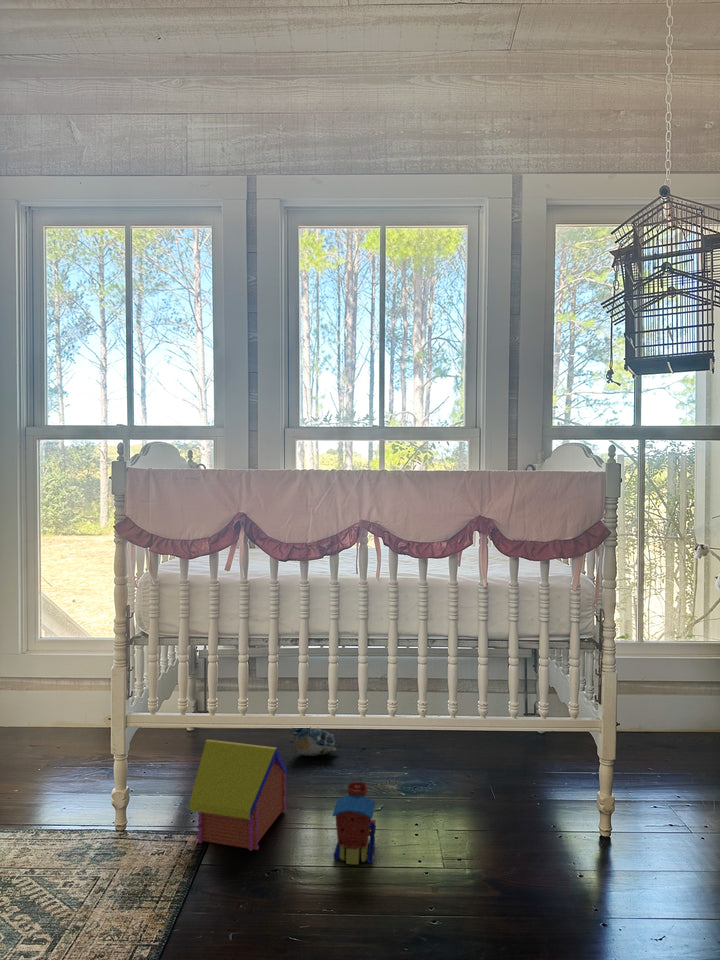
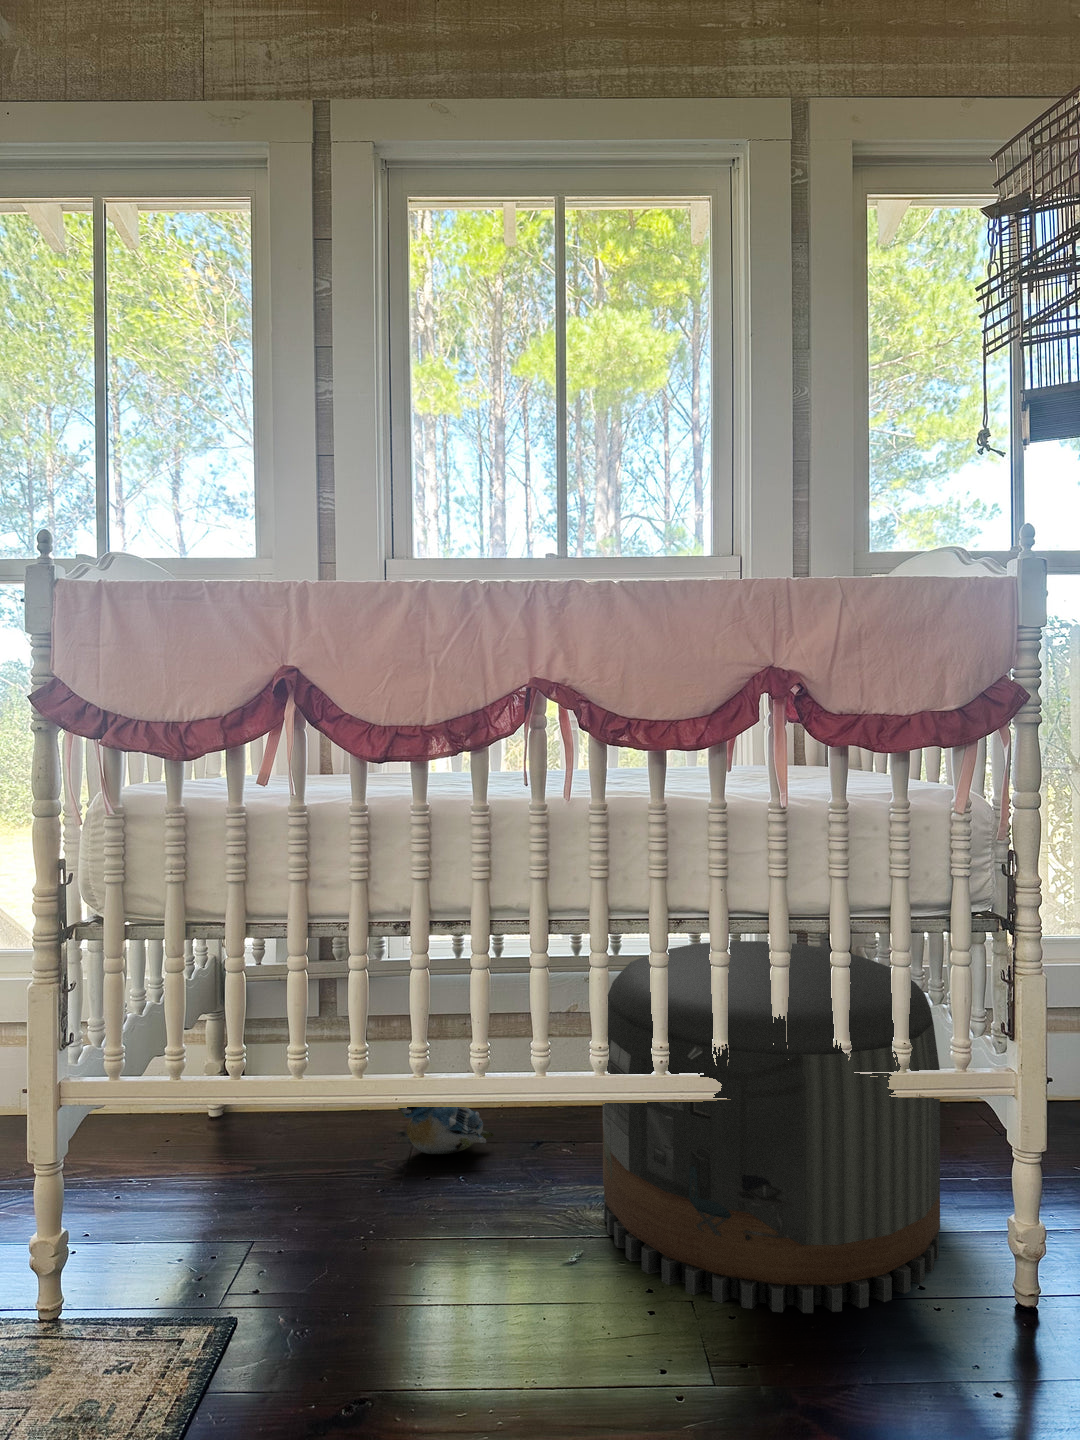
pouf: none [396,647,568,838] -> present [603,941,940,1313]
toy house: present [189,740,287,851] -> none [186,1129,389,1358]
toy train: present [333,782,376,865] -> none [482,1208,570,1383]

